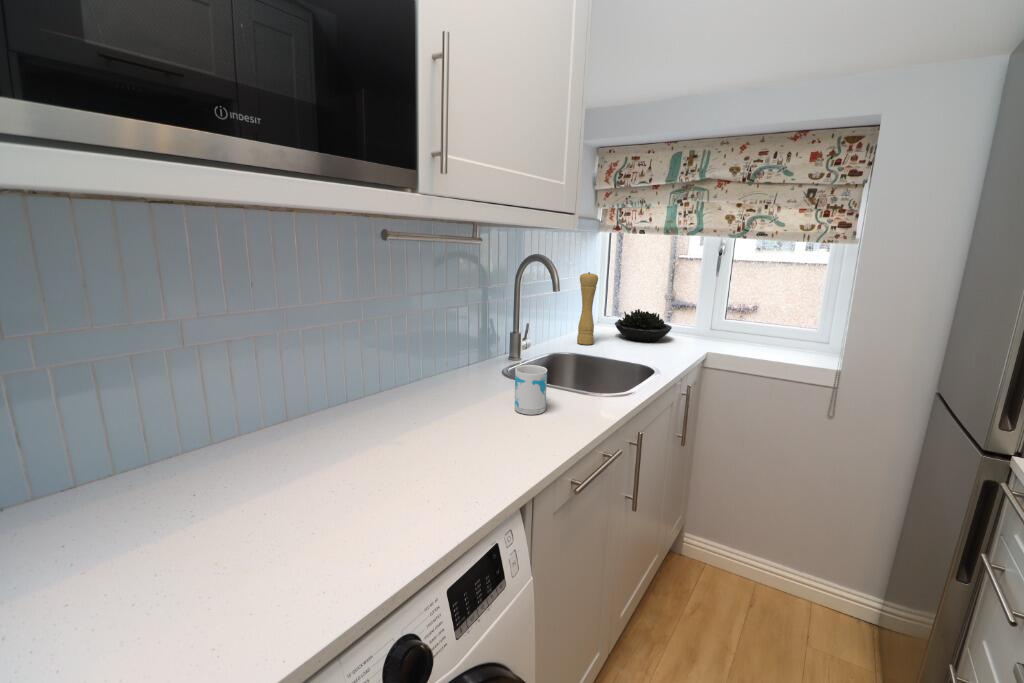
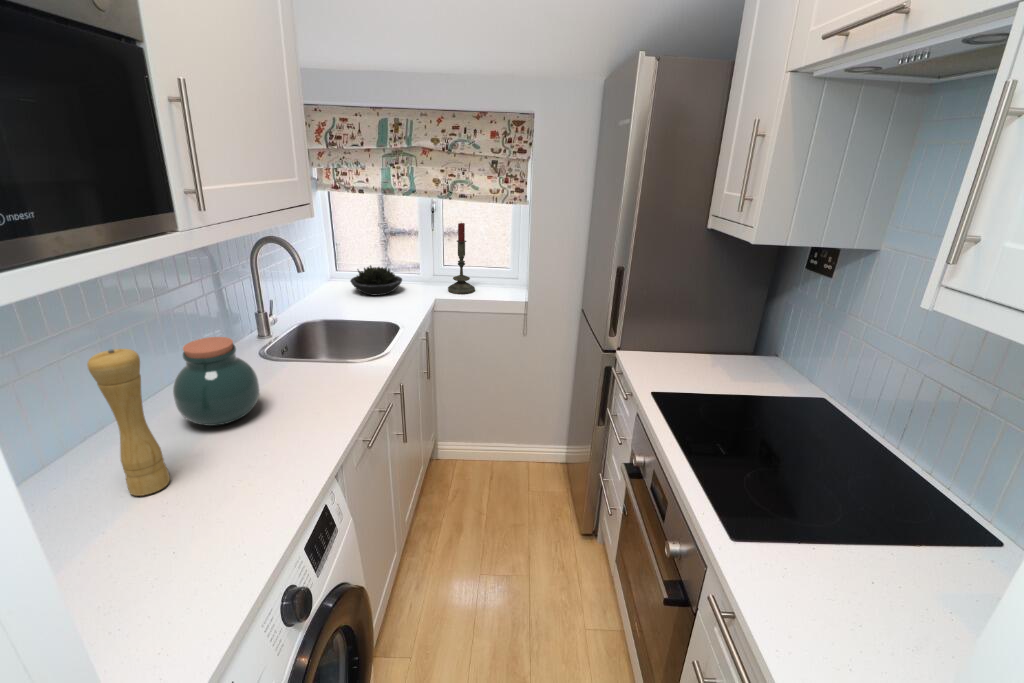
candle: none [726,265,763,353] -> present [448,223,475,294]
pepper mill: present [577,272,598,345] -> present [87,349,170,496]
jar: none [405,332,480,421] -> present [173,337,260,426]
mug: present [515,365,547,415] -> none [288,349,323,395]

